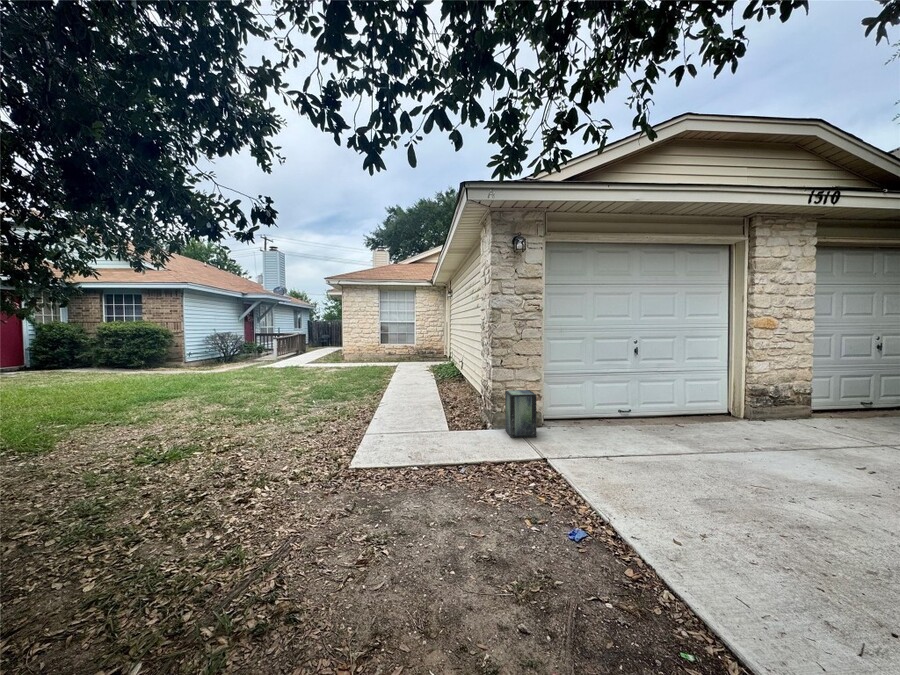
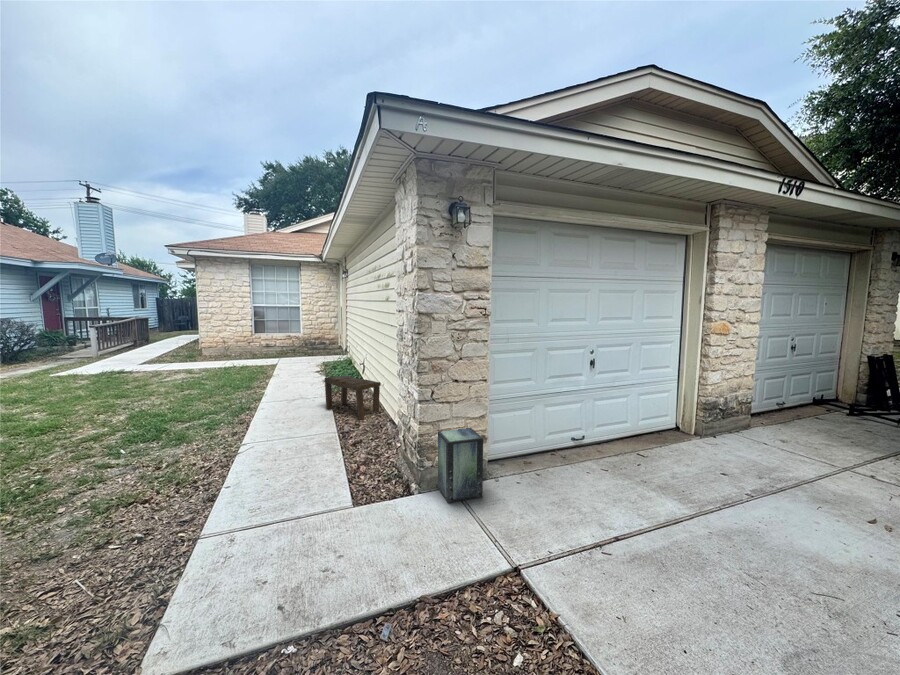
bench: none [433,367,474,398] -> present [324,375,381,420]

